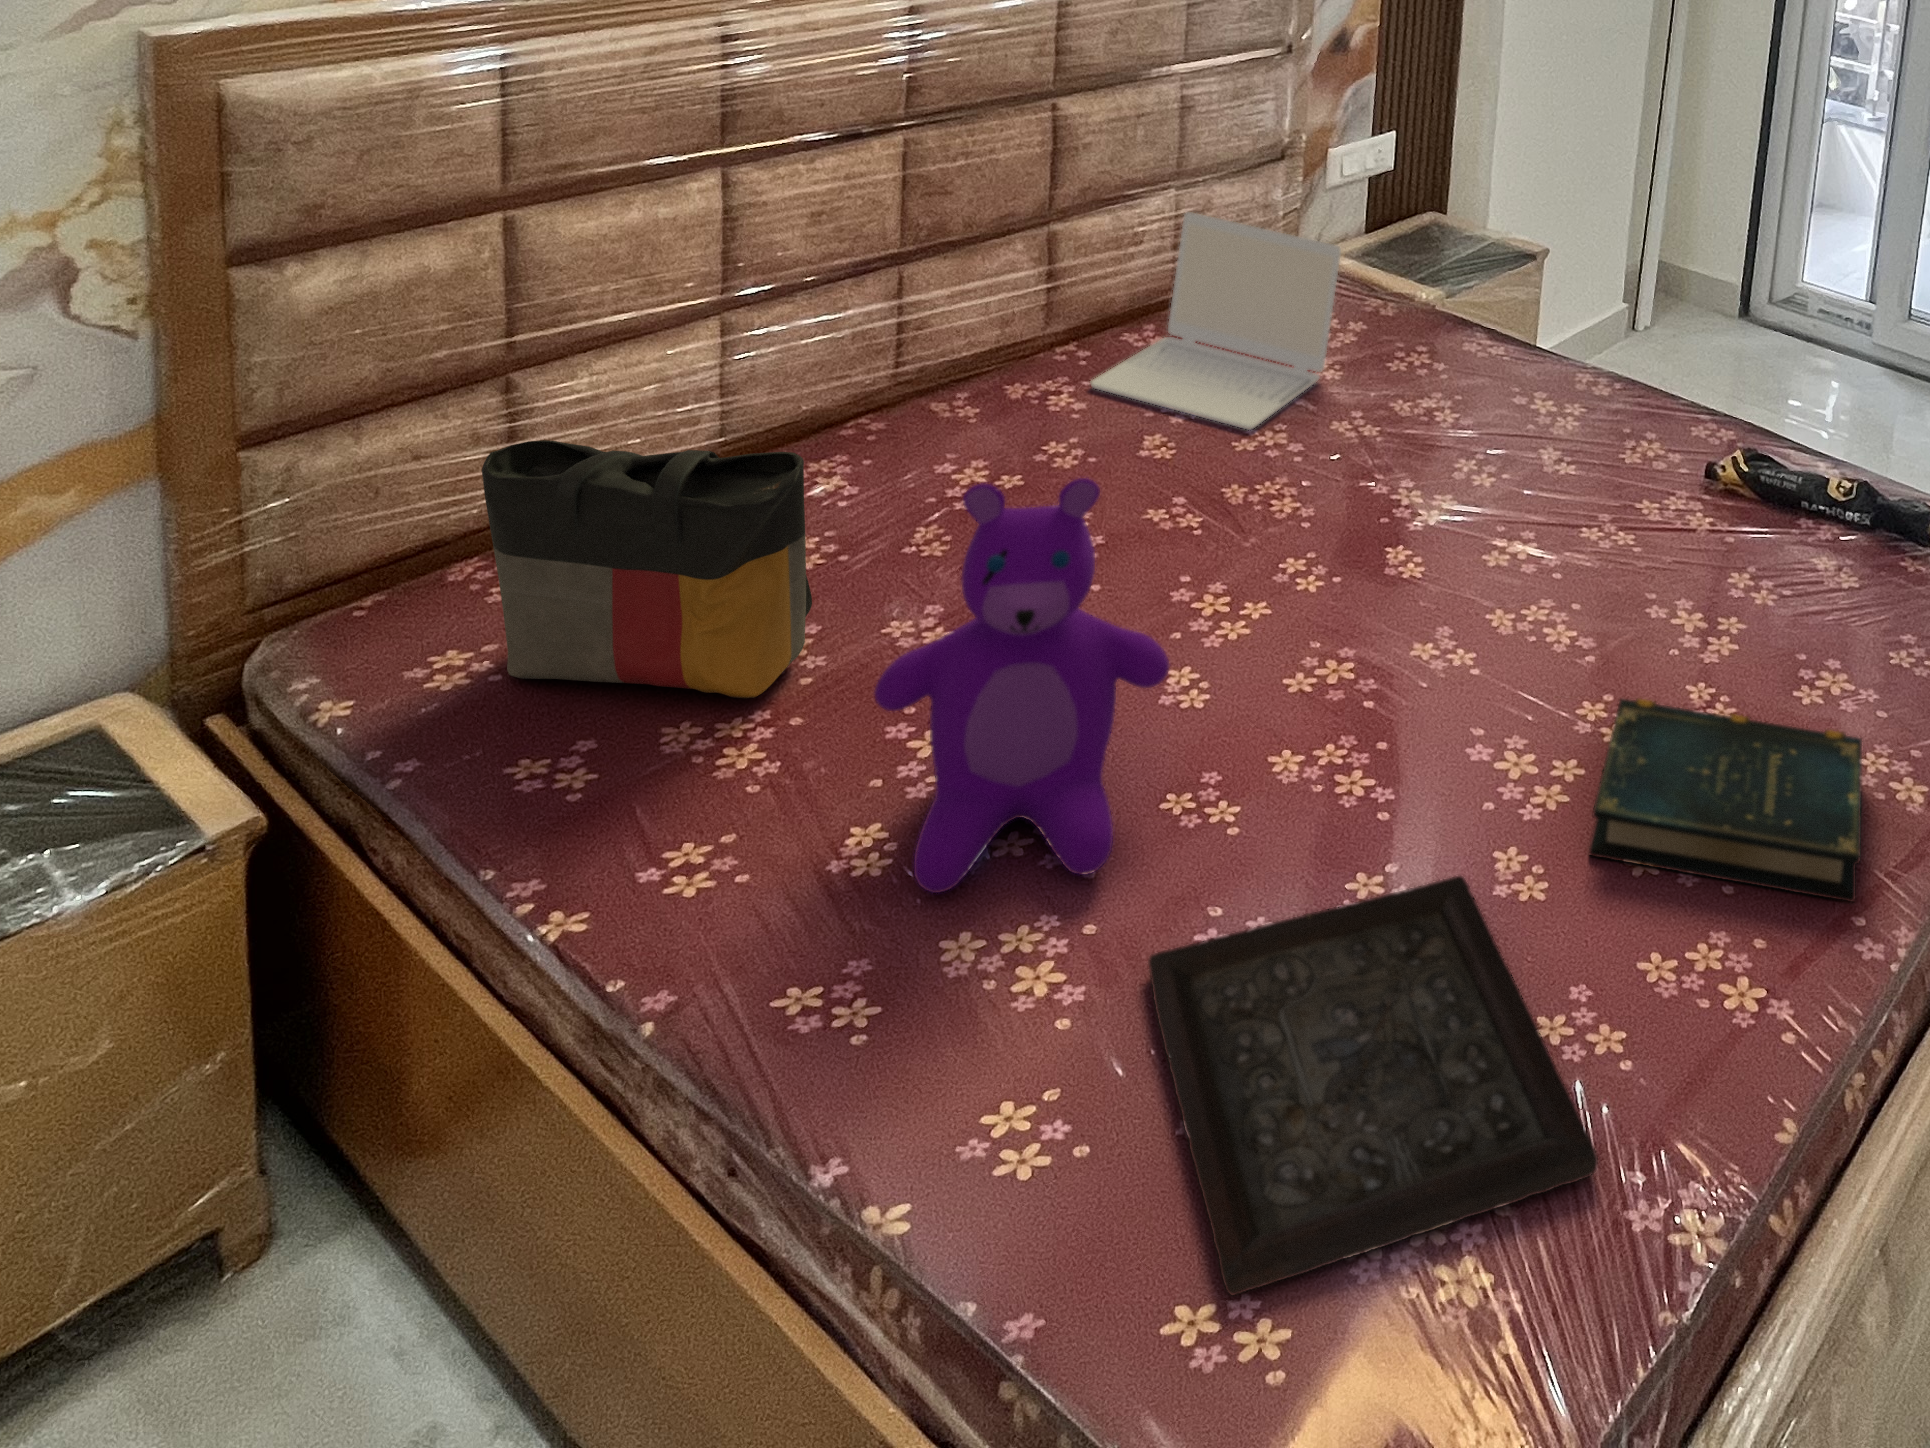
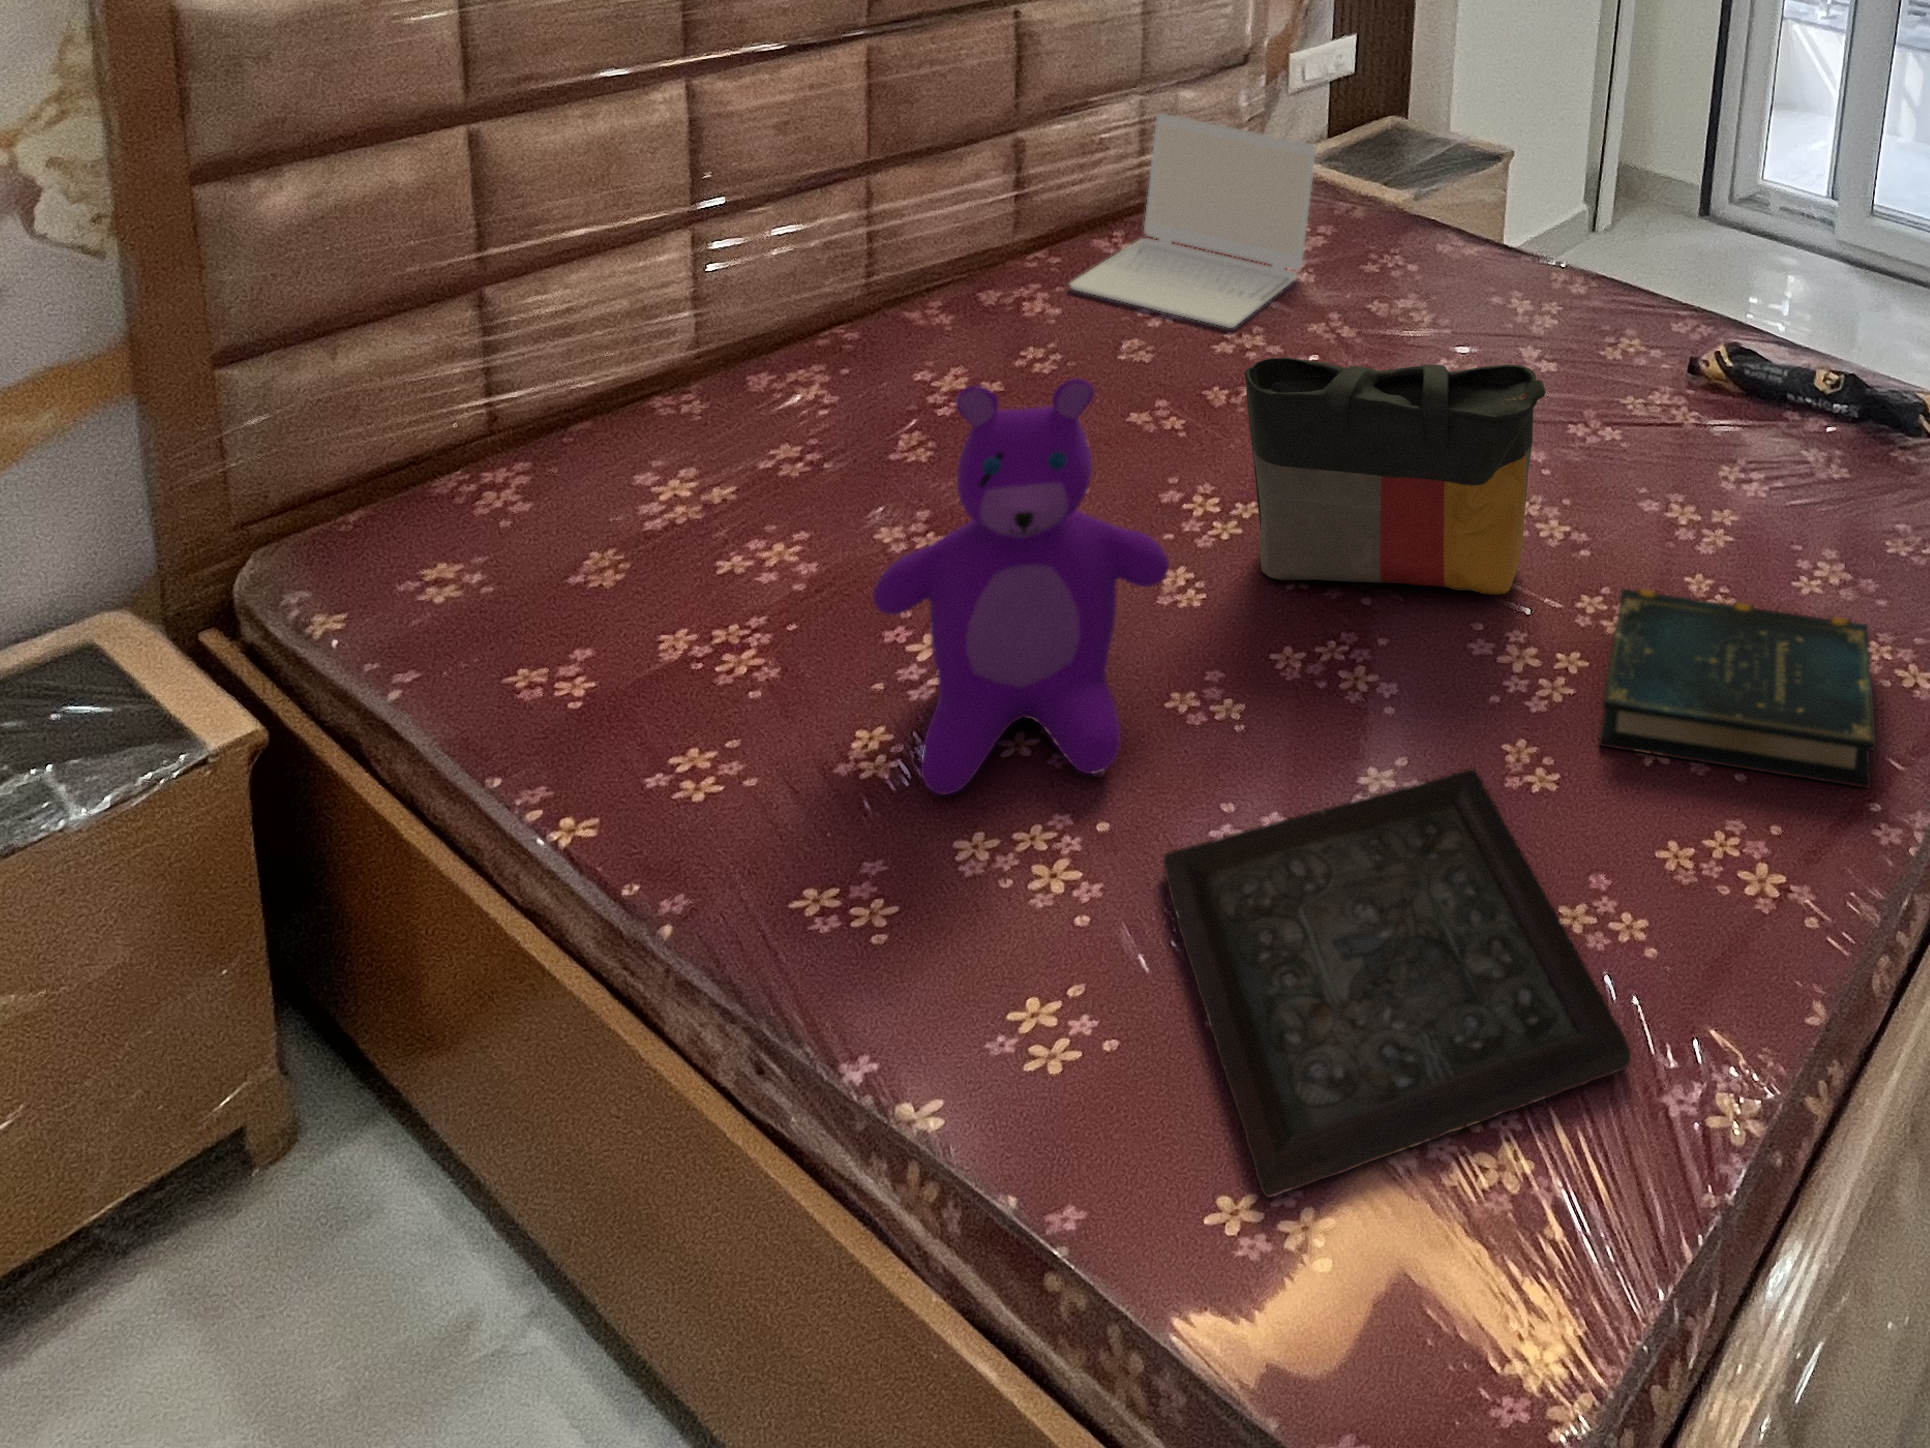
tote bag: present [482,440,812,698] -> present [1245,357,1545,595]

